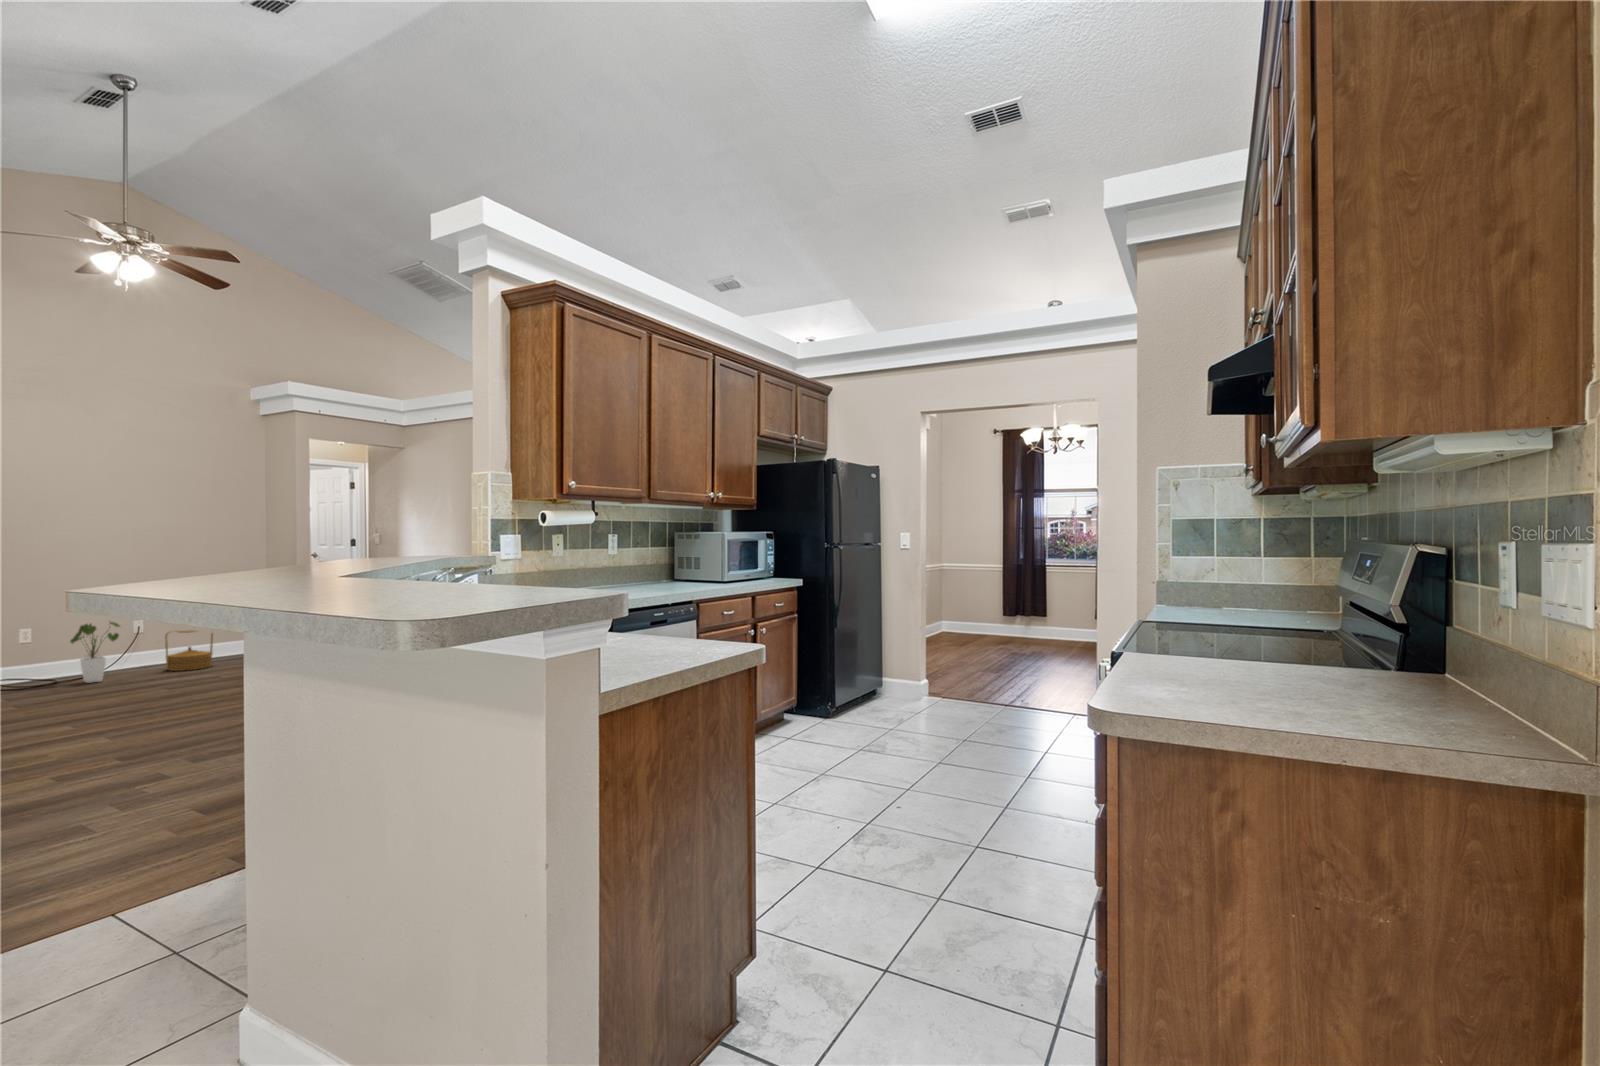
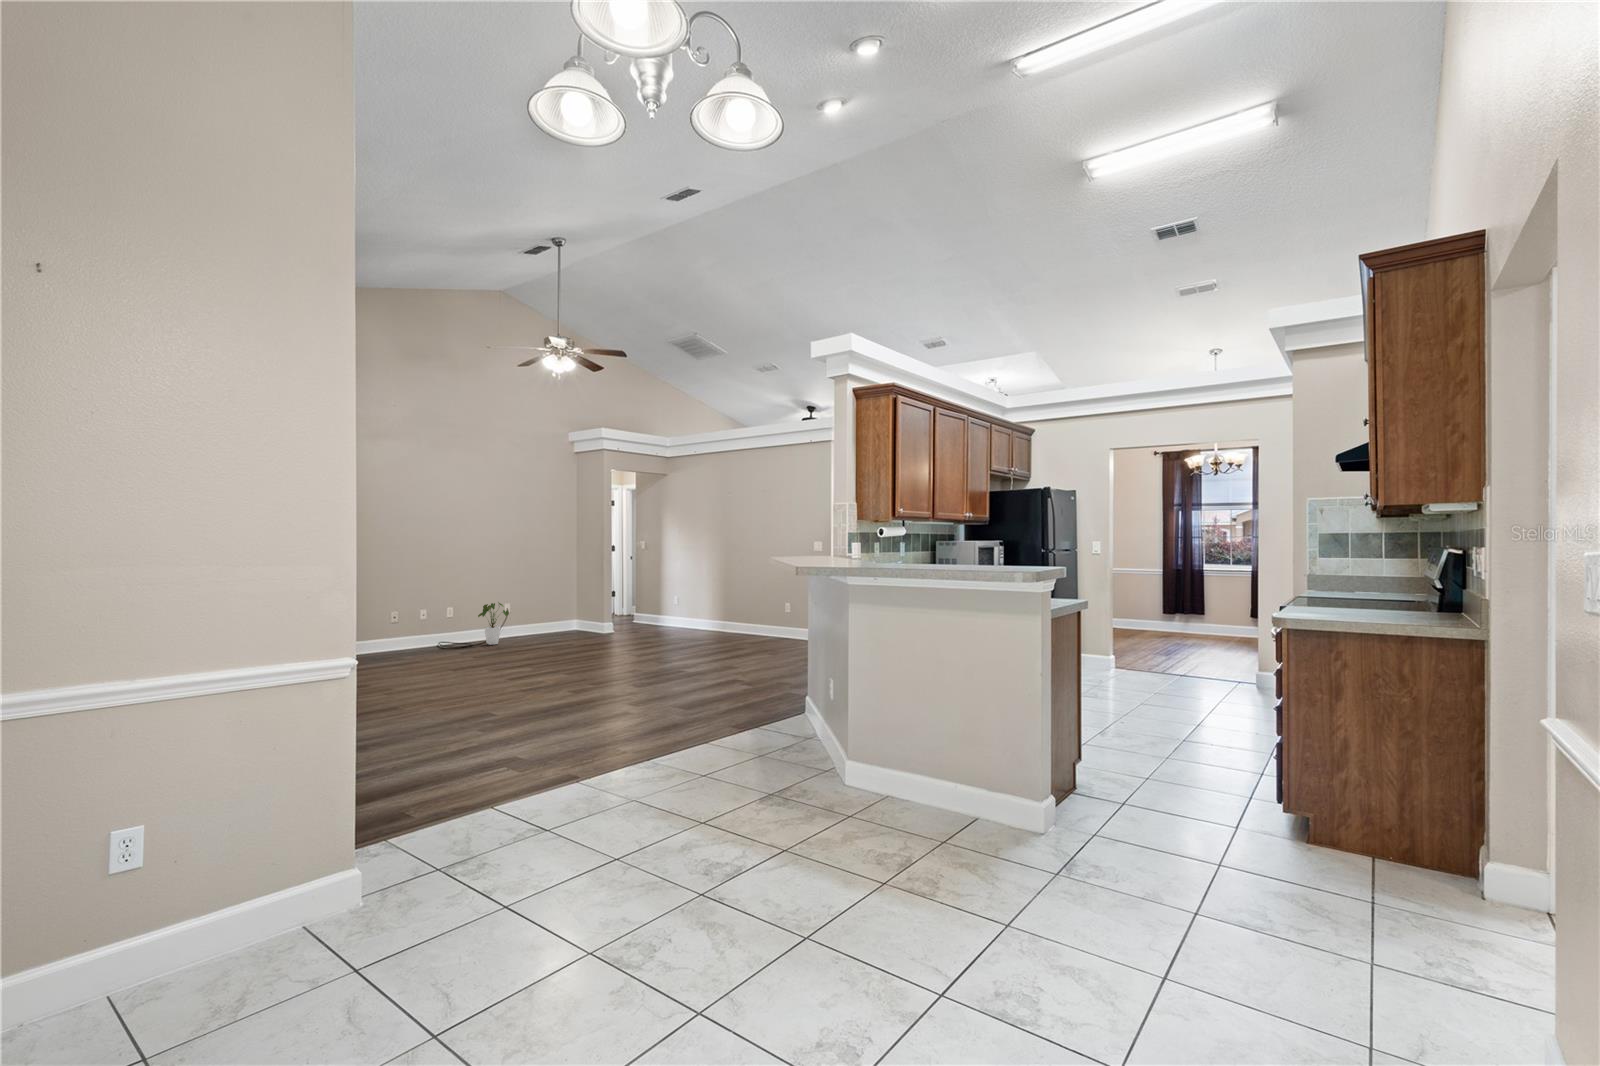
basket: present [165,630,213,671] -> none [528,609,555,639]

